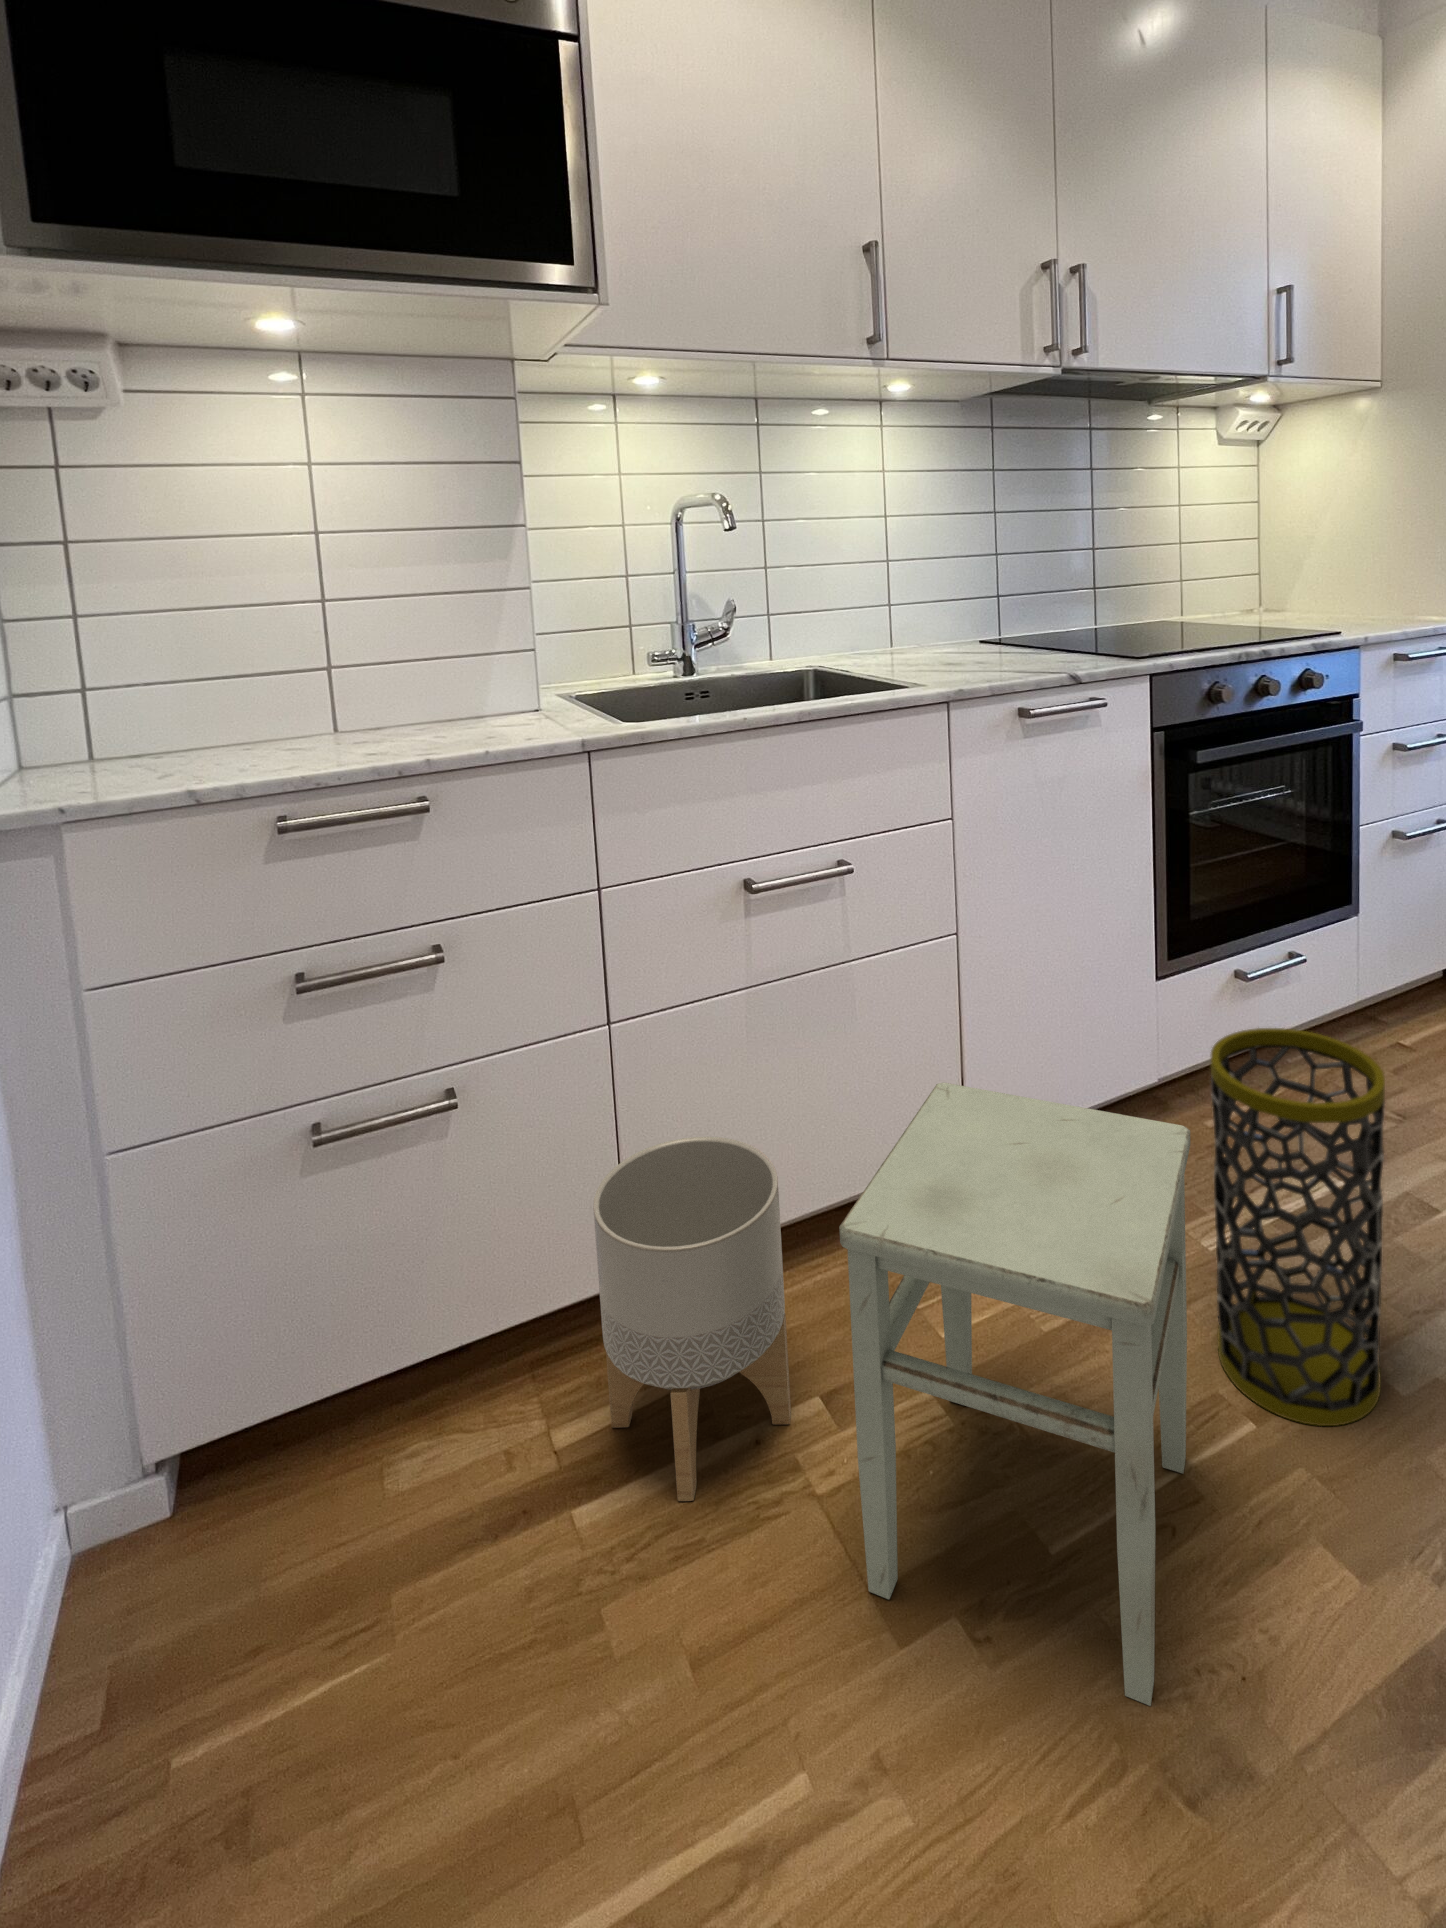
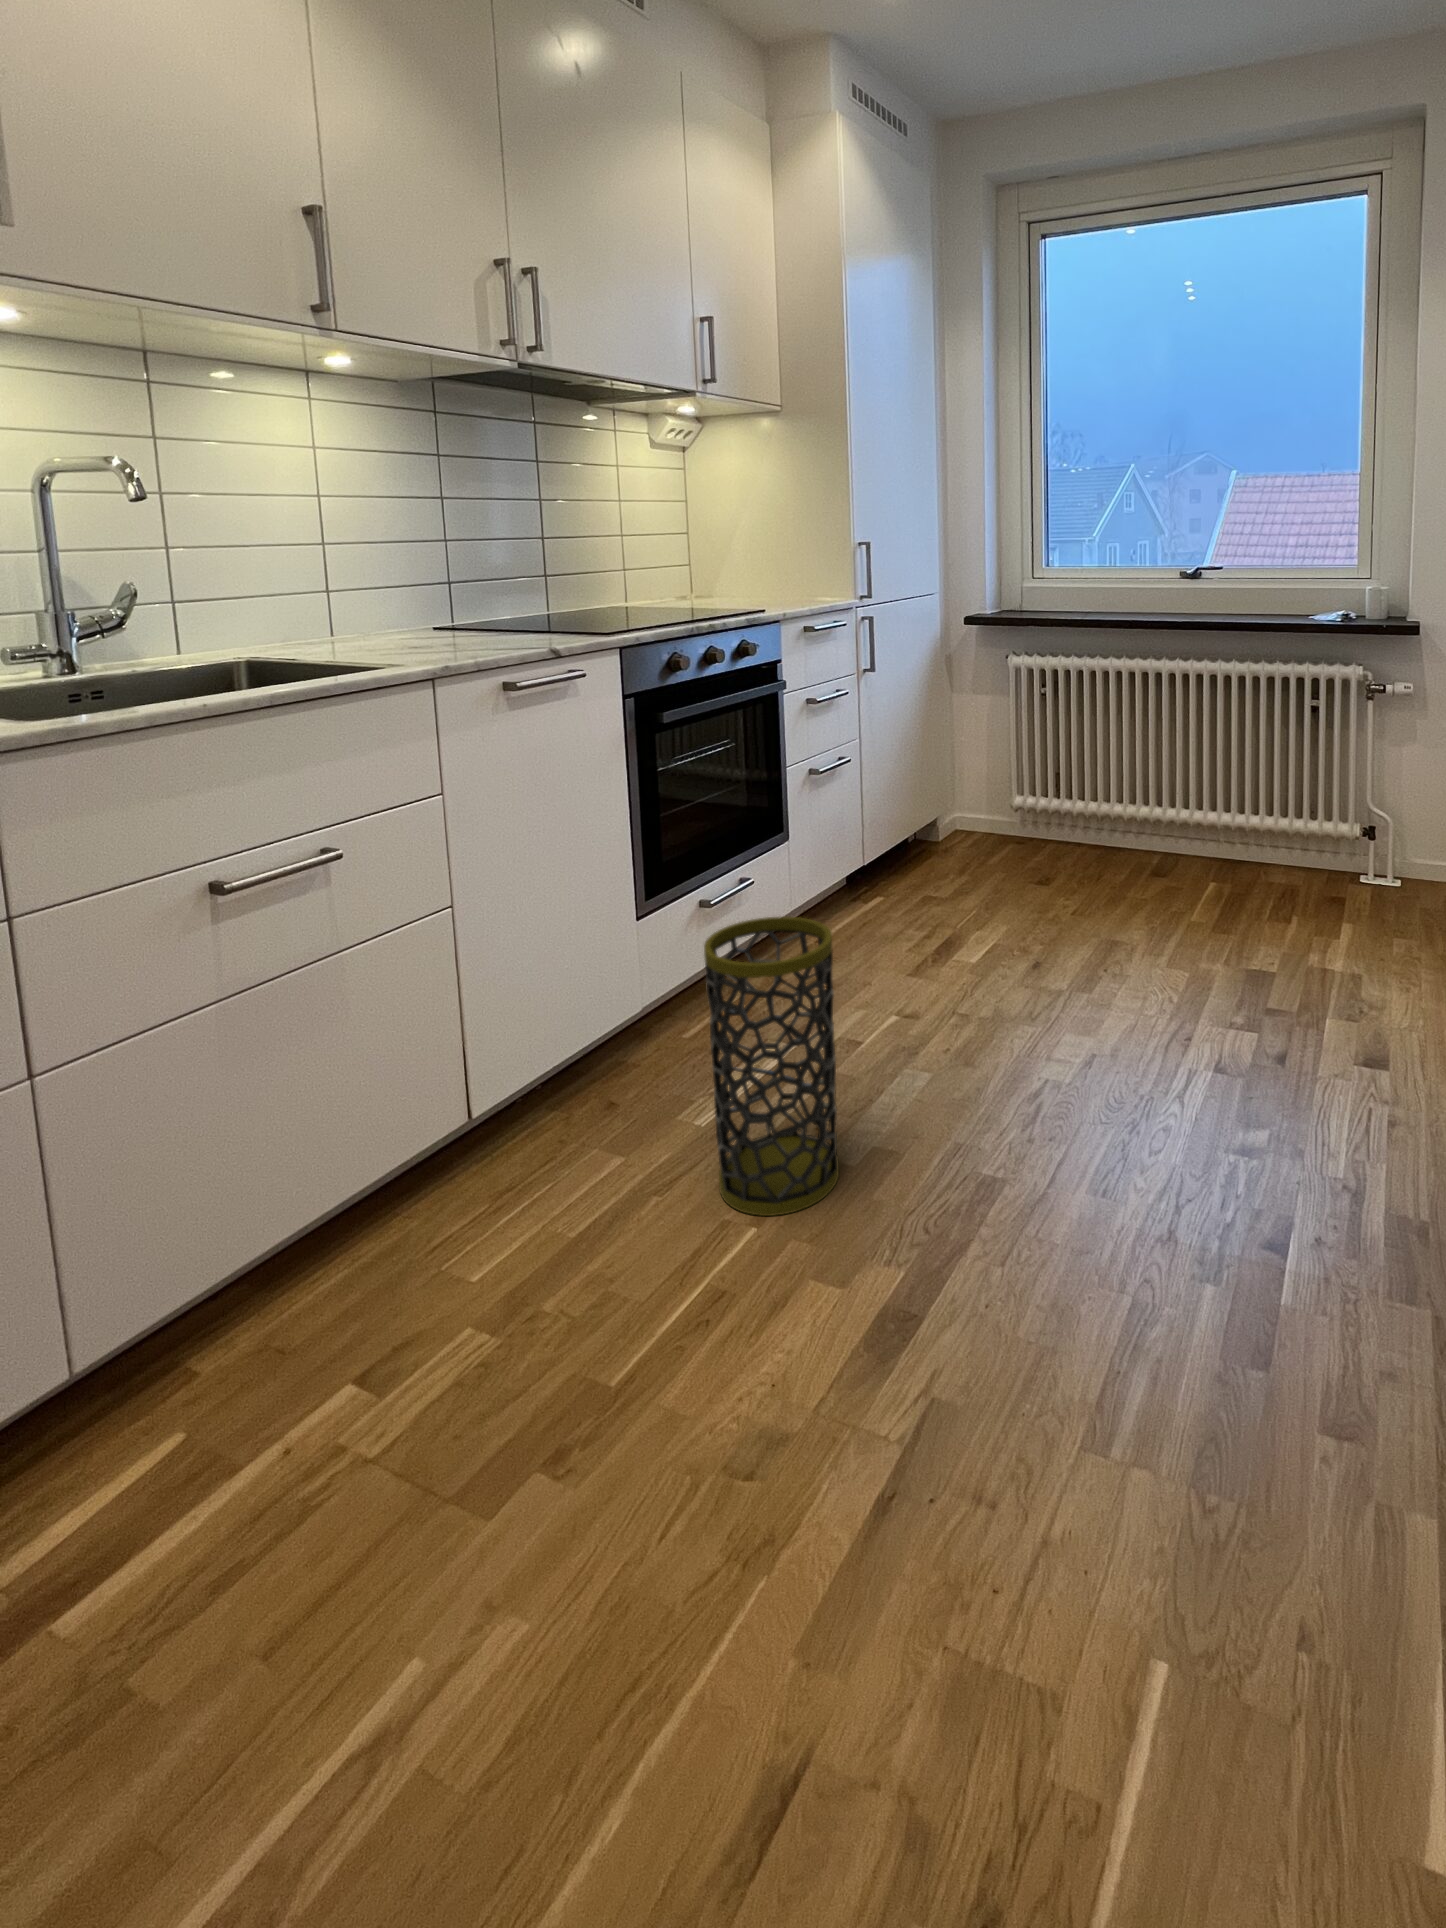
stool: present [839,1083,1190,1706] -> none [407,999,710,1491]
planter: present [593,1137,791,1501] -> none [52,1153,323,1535]

